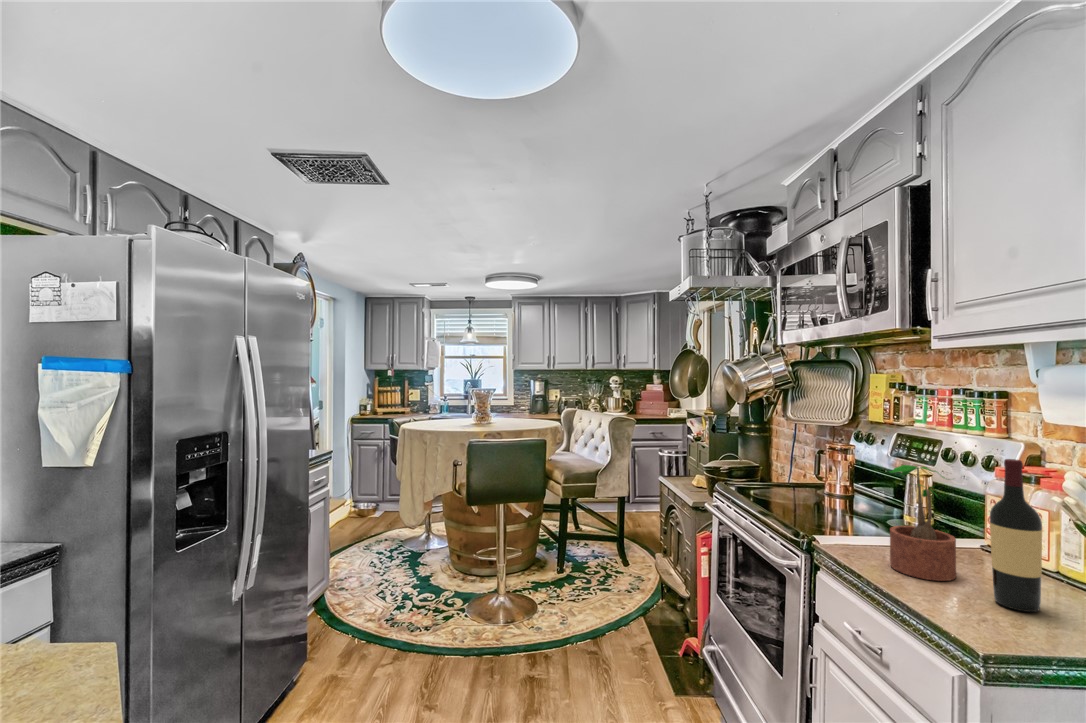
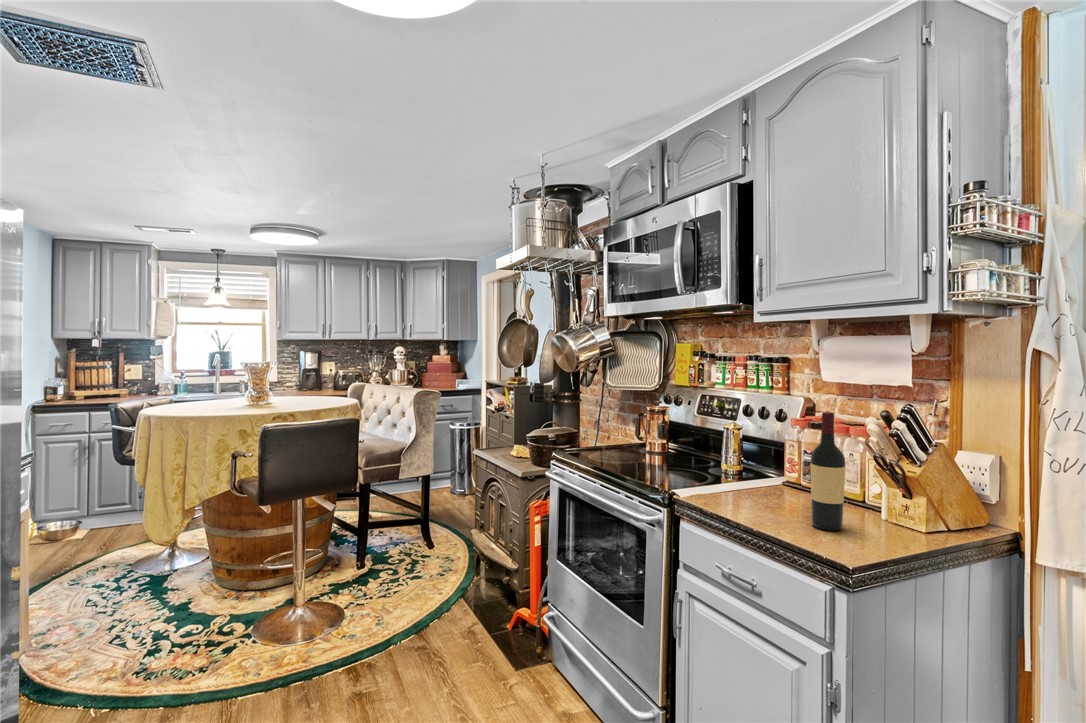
potted plant: present [889,465,956,581] -> none [731,422,779,517]

